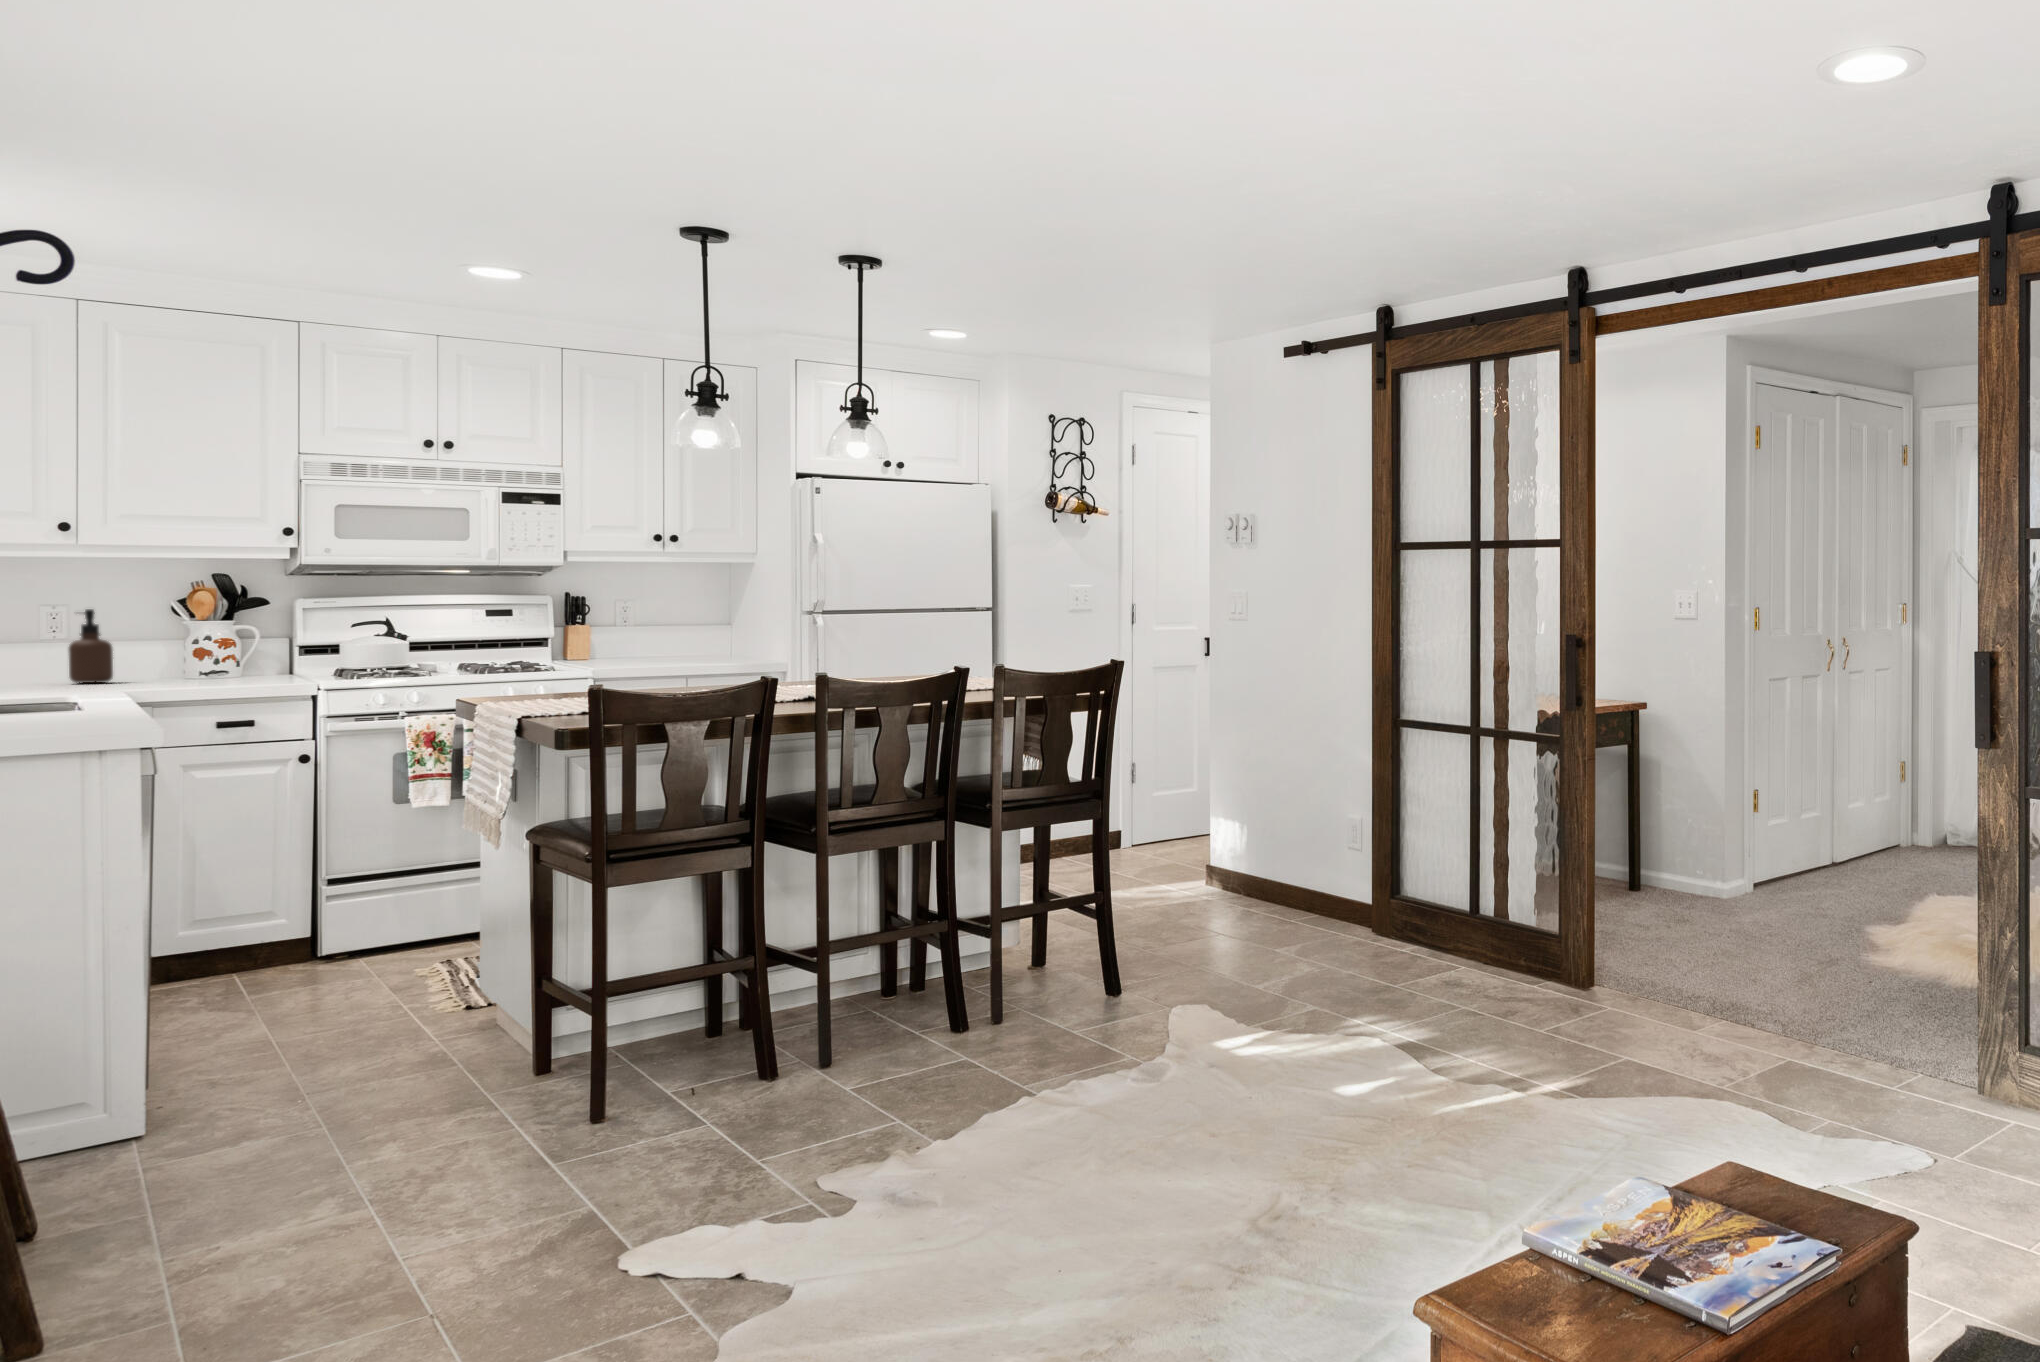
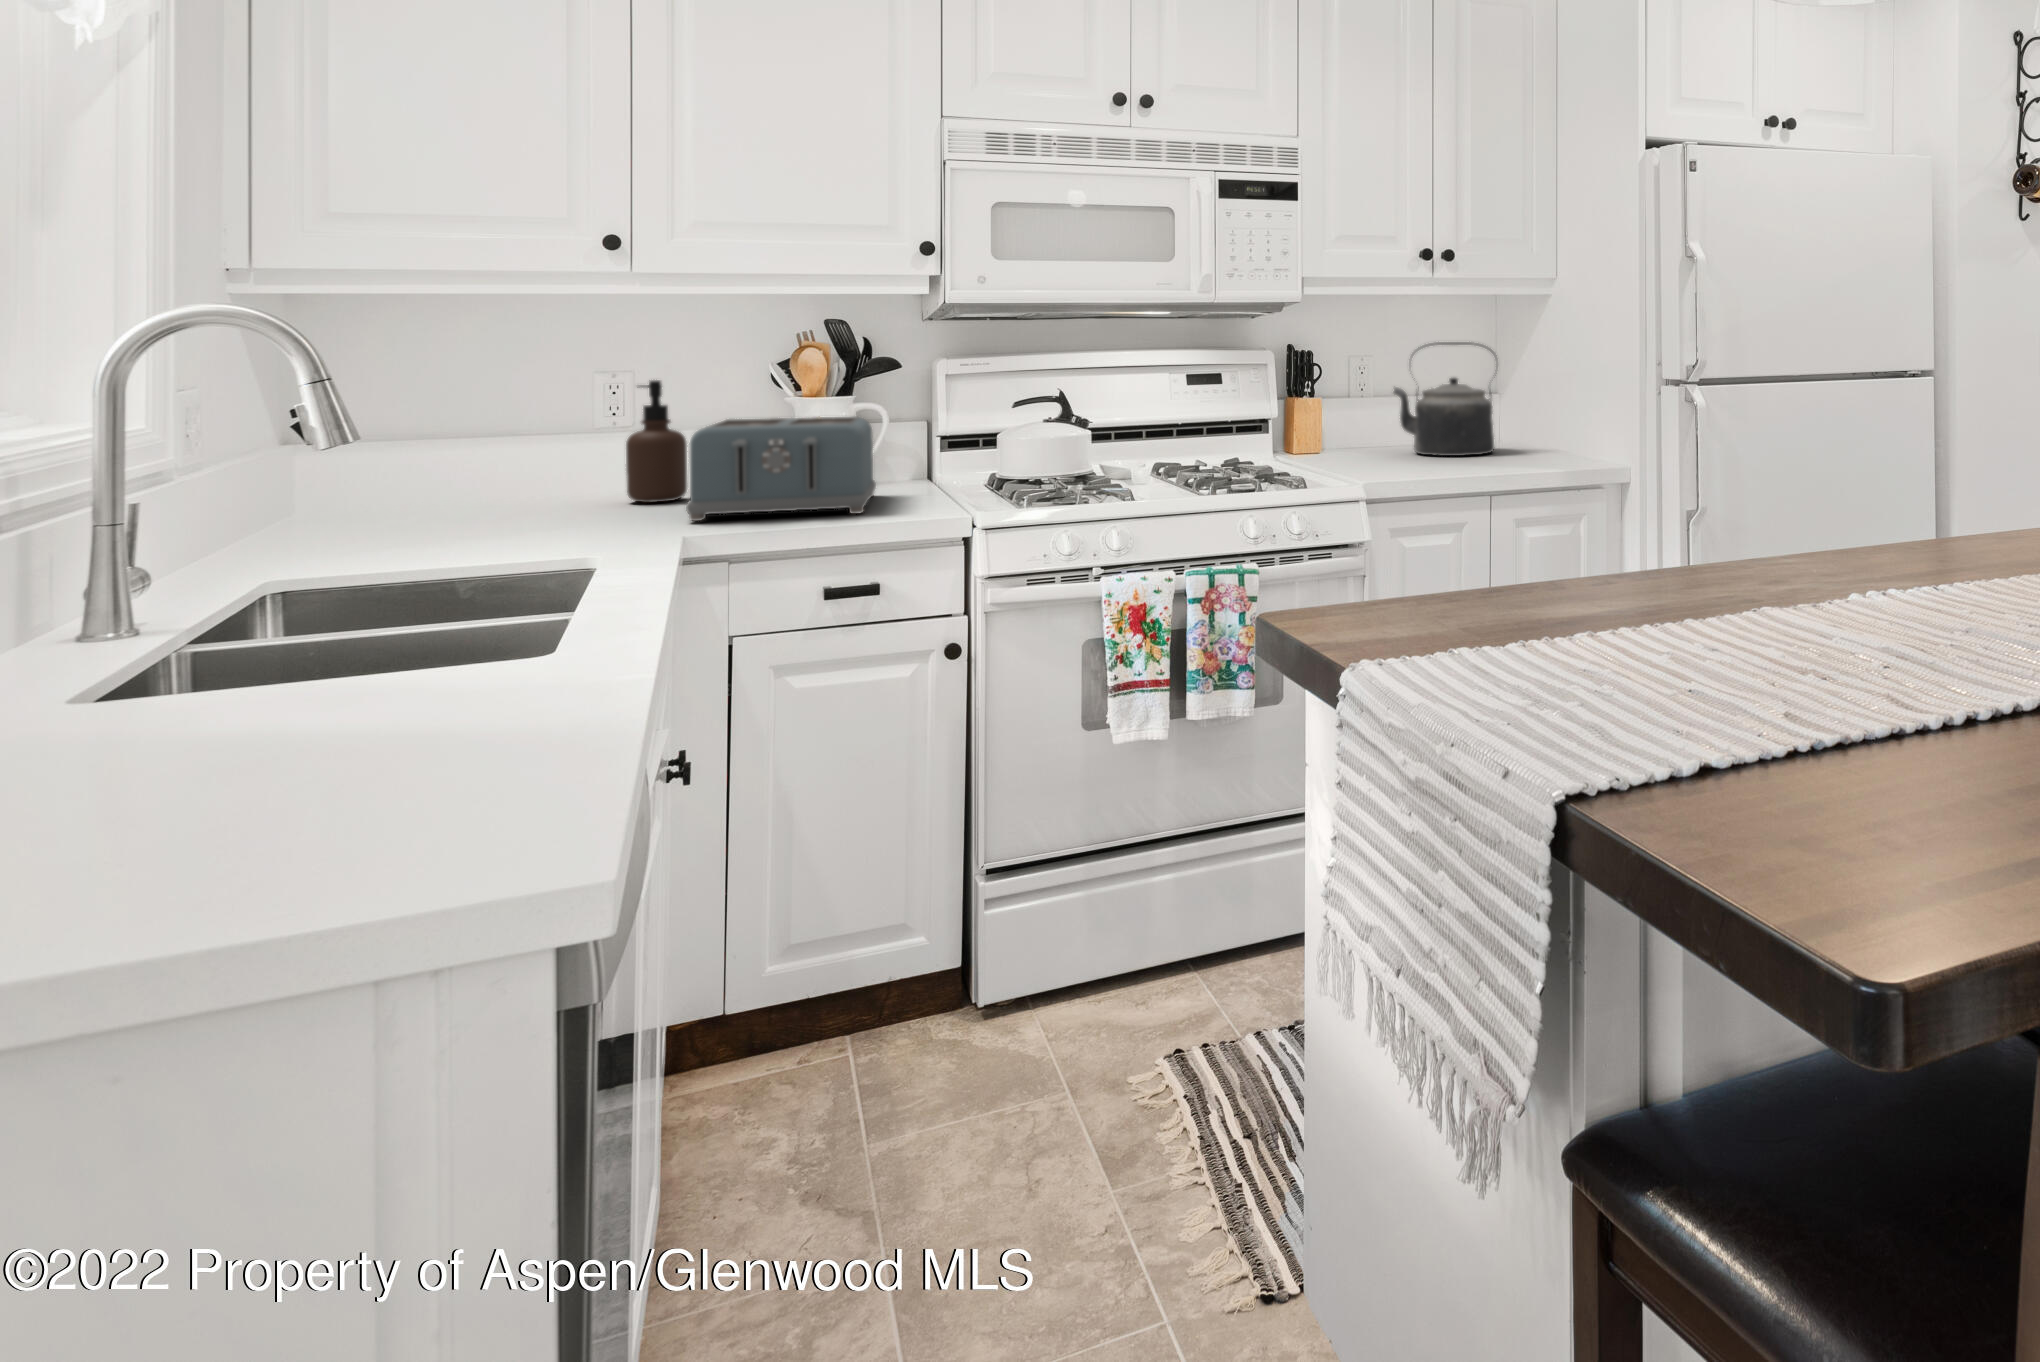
kettle: none [643,594,719,665] -> present [1393,342,1497,456]
toaster: none [123,631,252,686] -> present [686,416,876,521]

